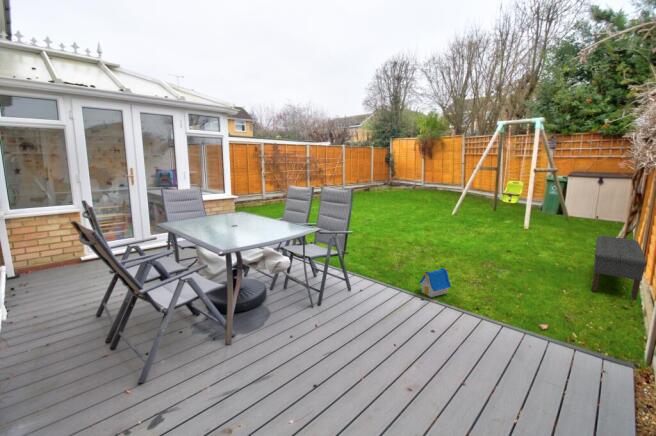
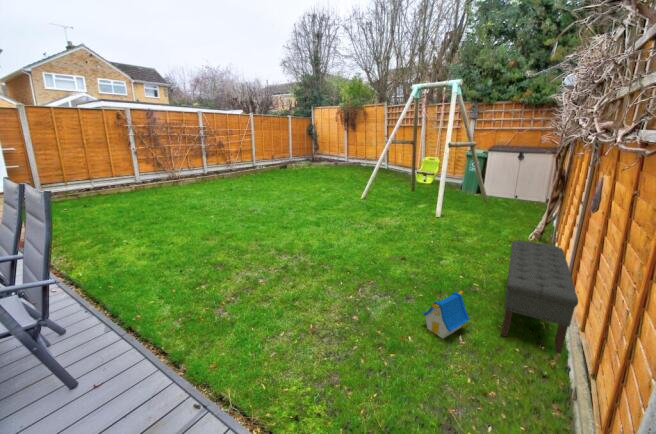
toy house: present [419,268,451,297] -> present [423,291,470,339]

